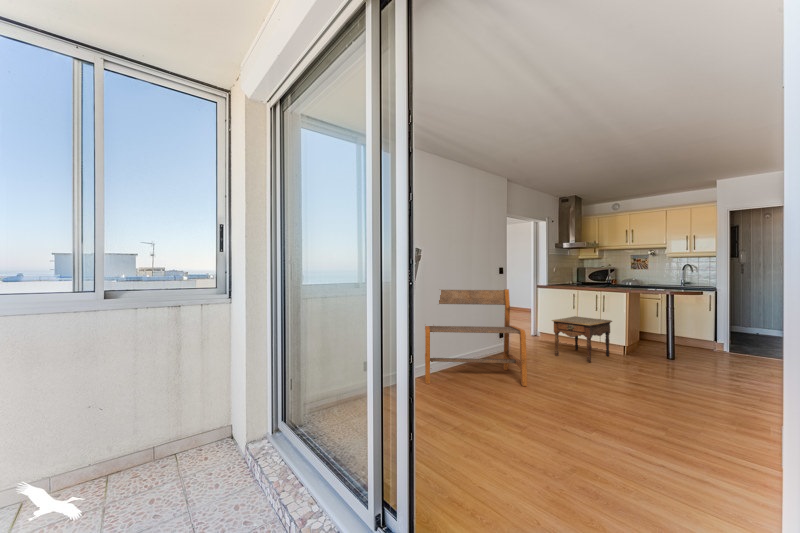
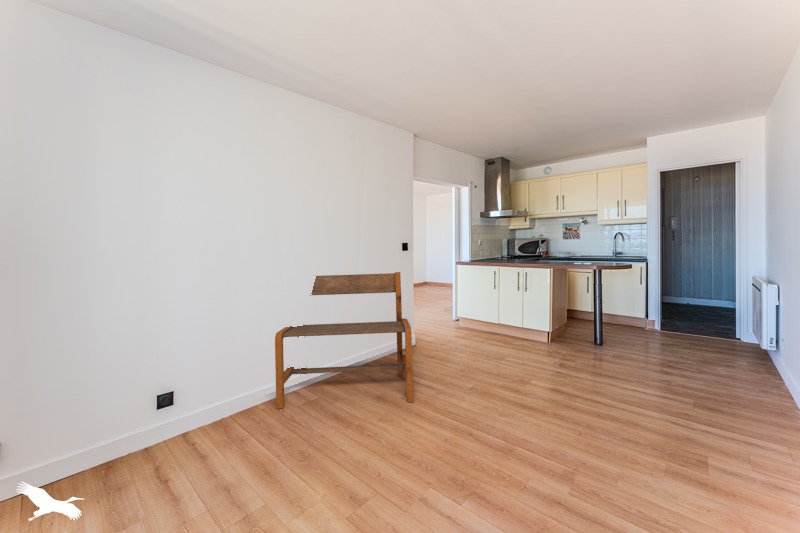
side table: present [552,316,612,362] -> none [466,298,535,355]

